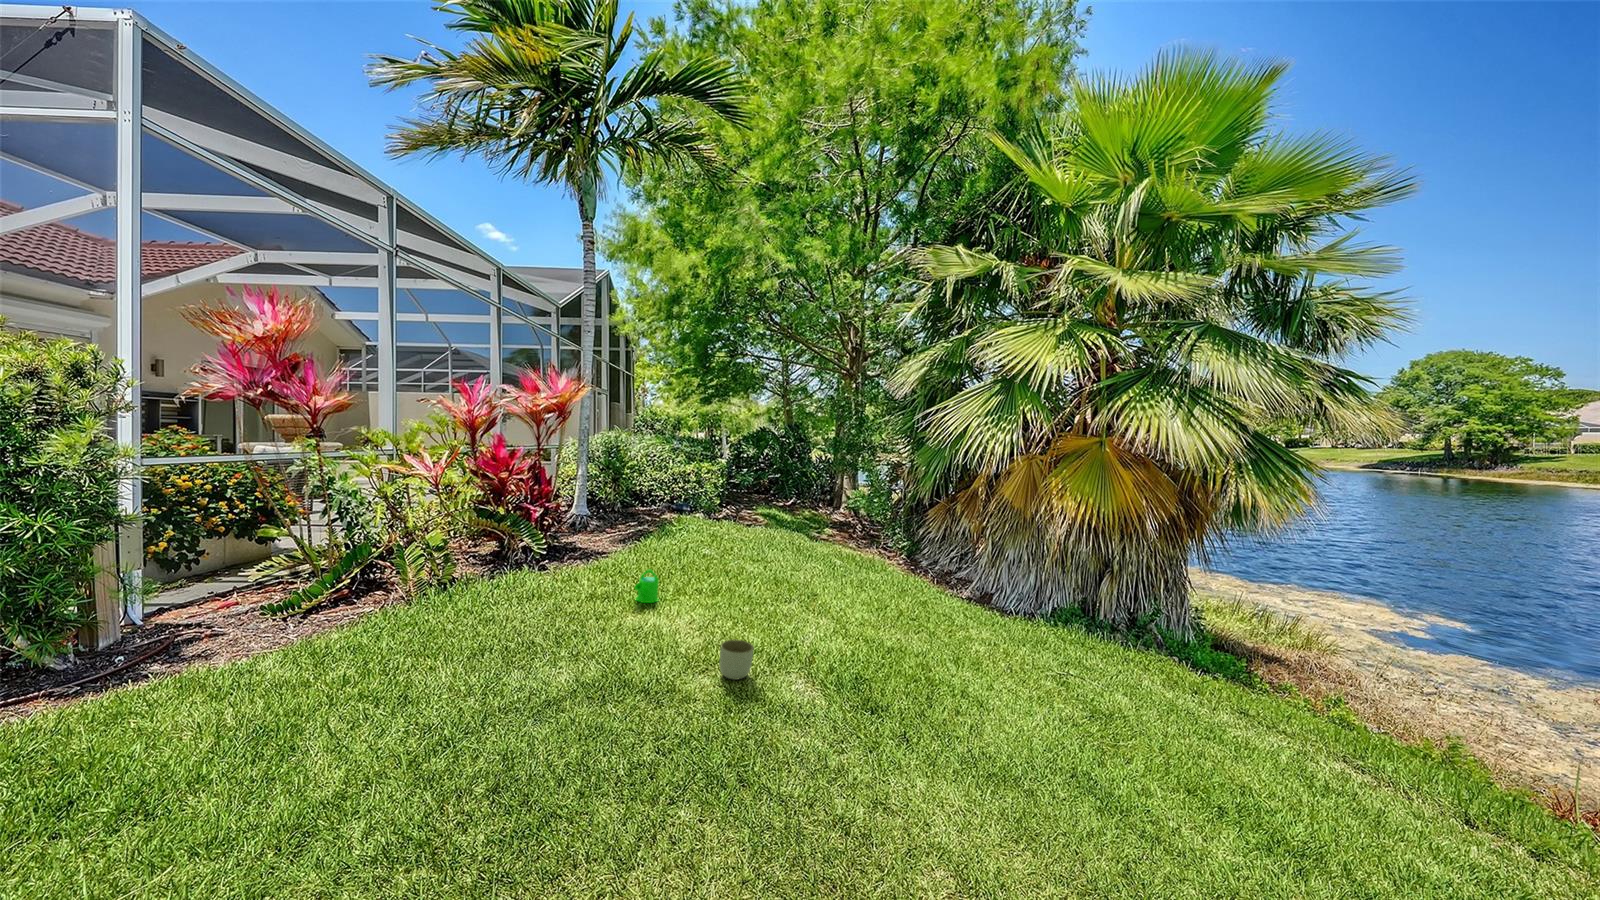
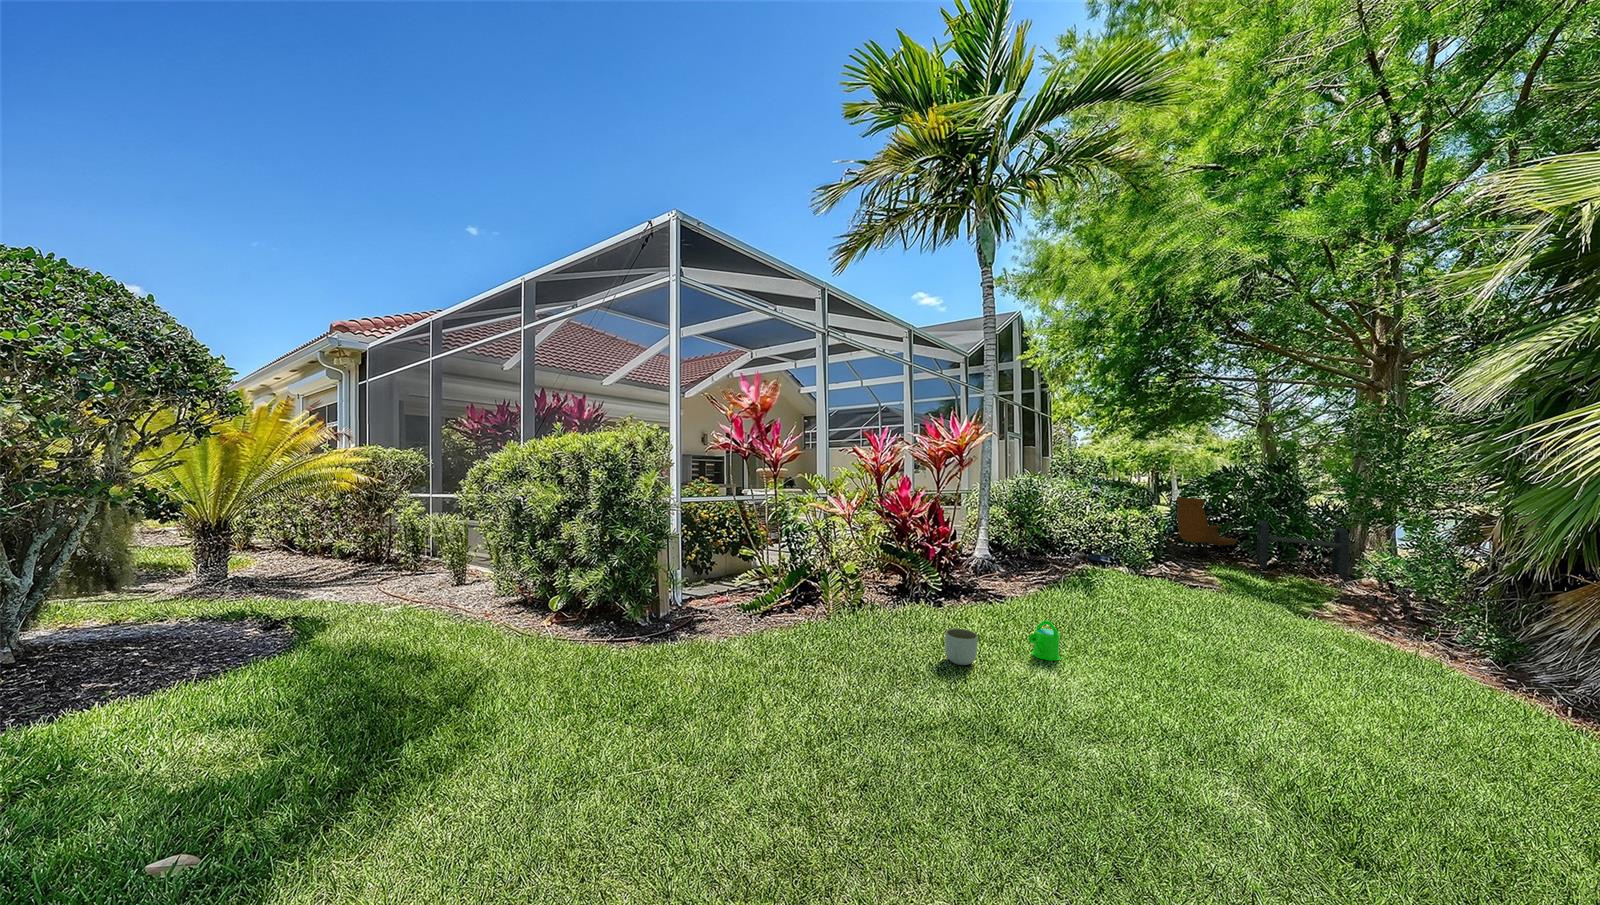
lounge chair: none [735,453,771,501] -> present [1177,497,1237,559]
bench: none [782,471,833,510] -> present [1256,520,1349,579]
planter: present [719,640,754,680] -> present [945,629,978,665]

